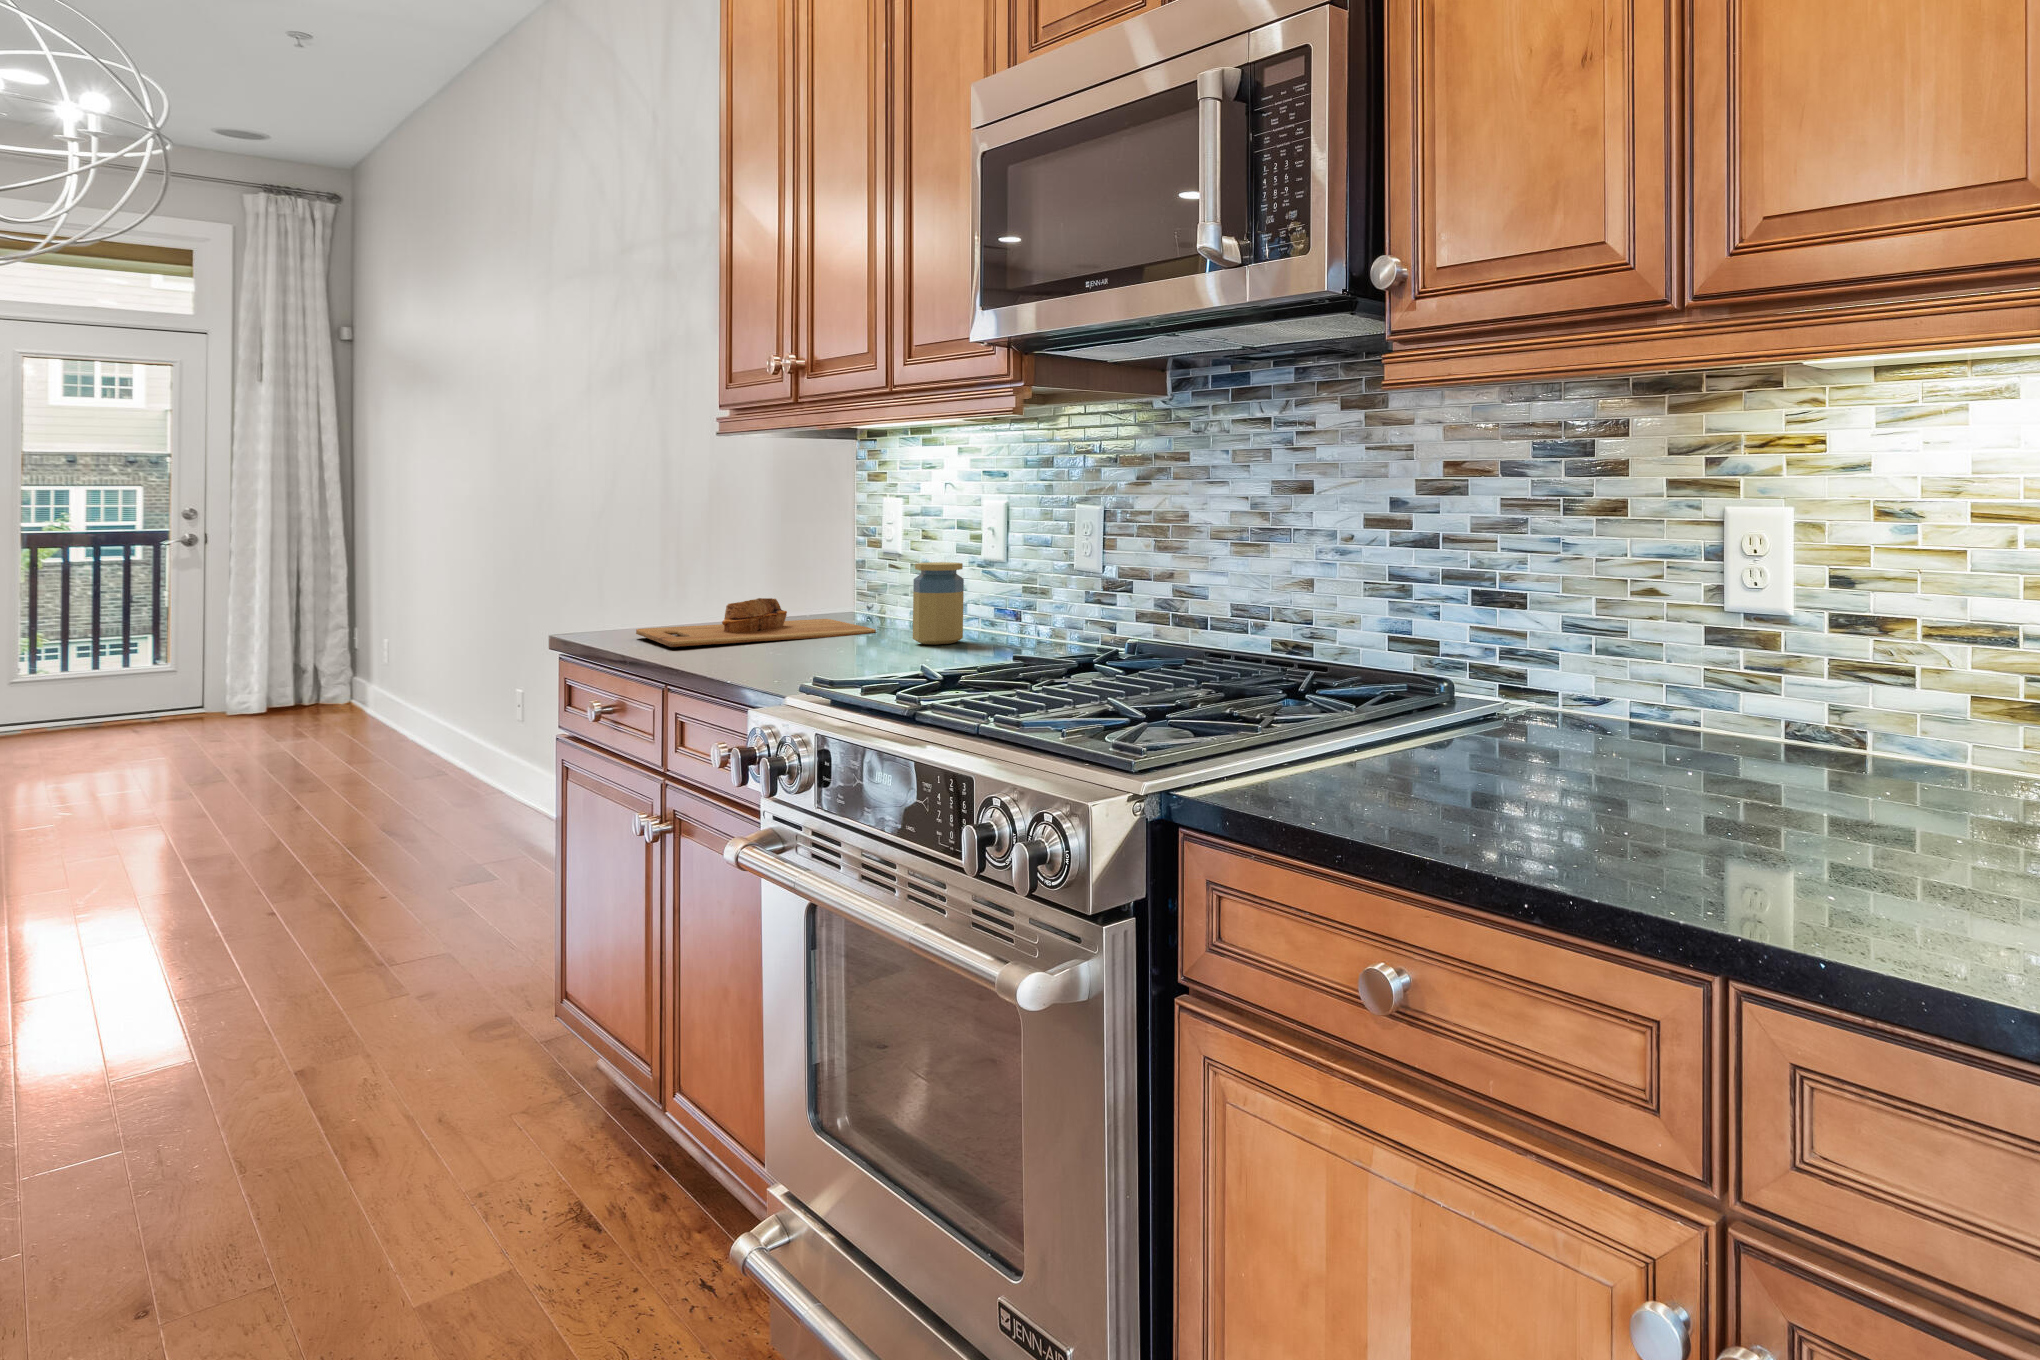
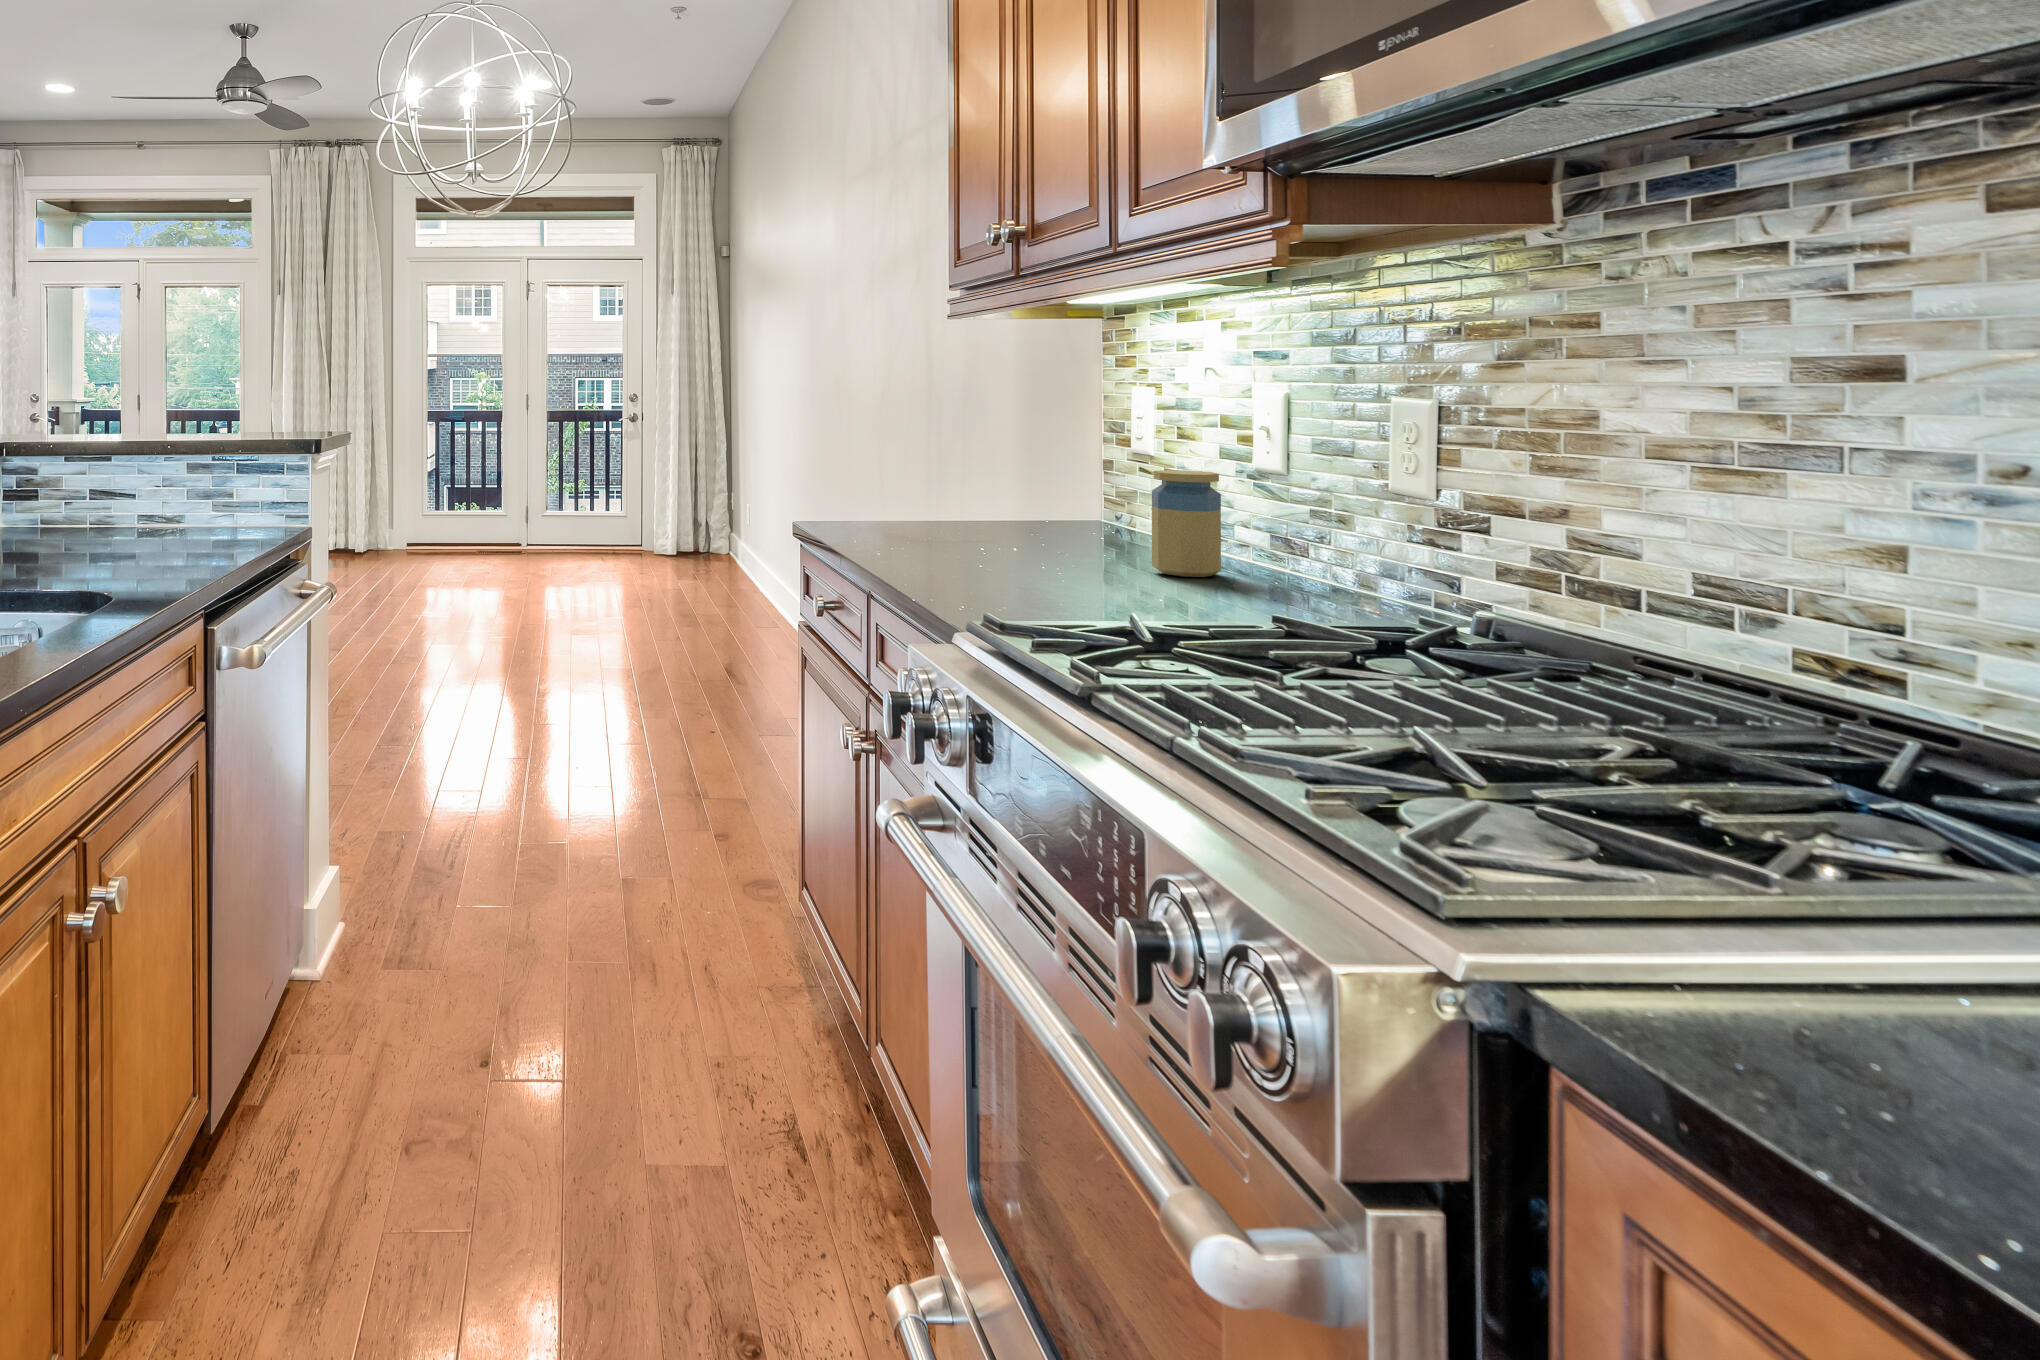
cutting board: present [636,598,876,647] -> none [864,499,1116,552]

